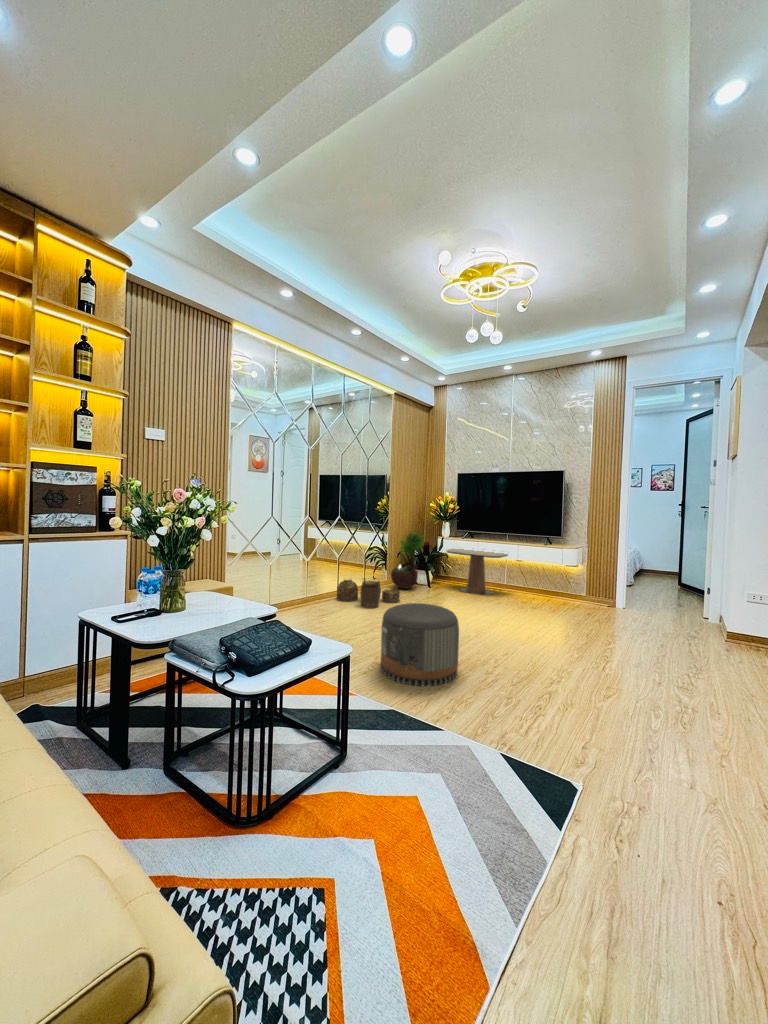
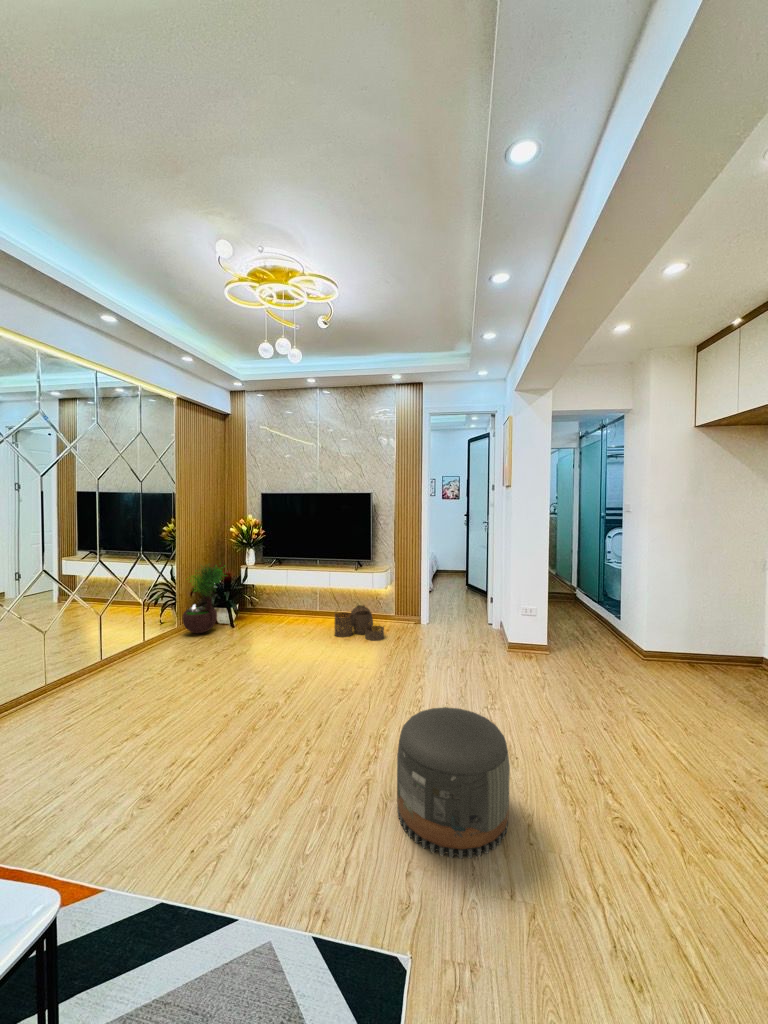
side table: present [446,549,508,595] -> none [251,575,320,628]
woven basket: present [336,580,400,608] -> present [335,605,384,641]
pouf: present [381,603,459,686] -> present [397,707,510,859]

